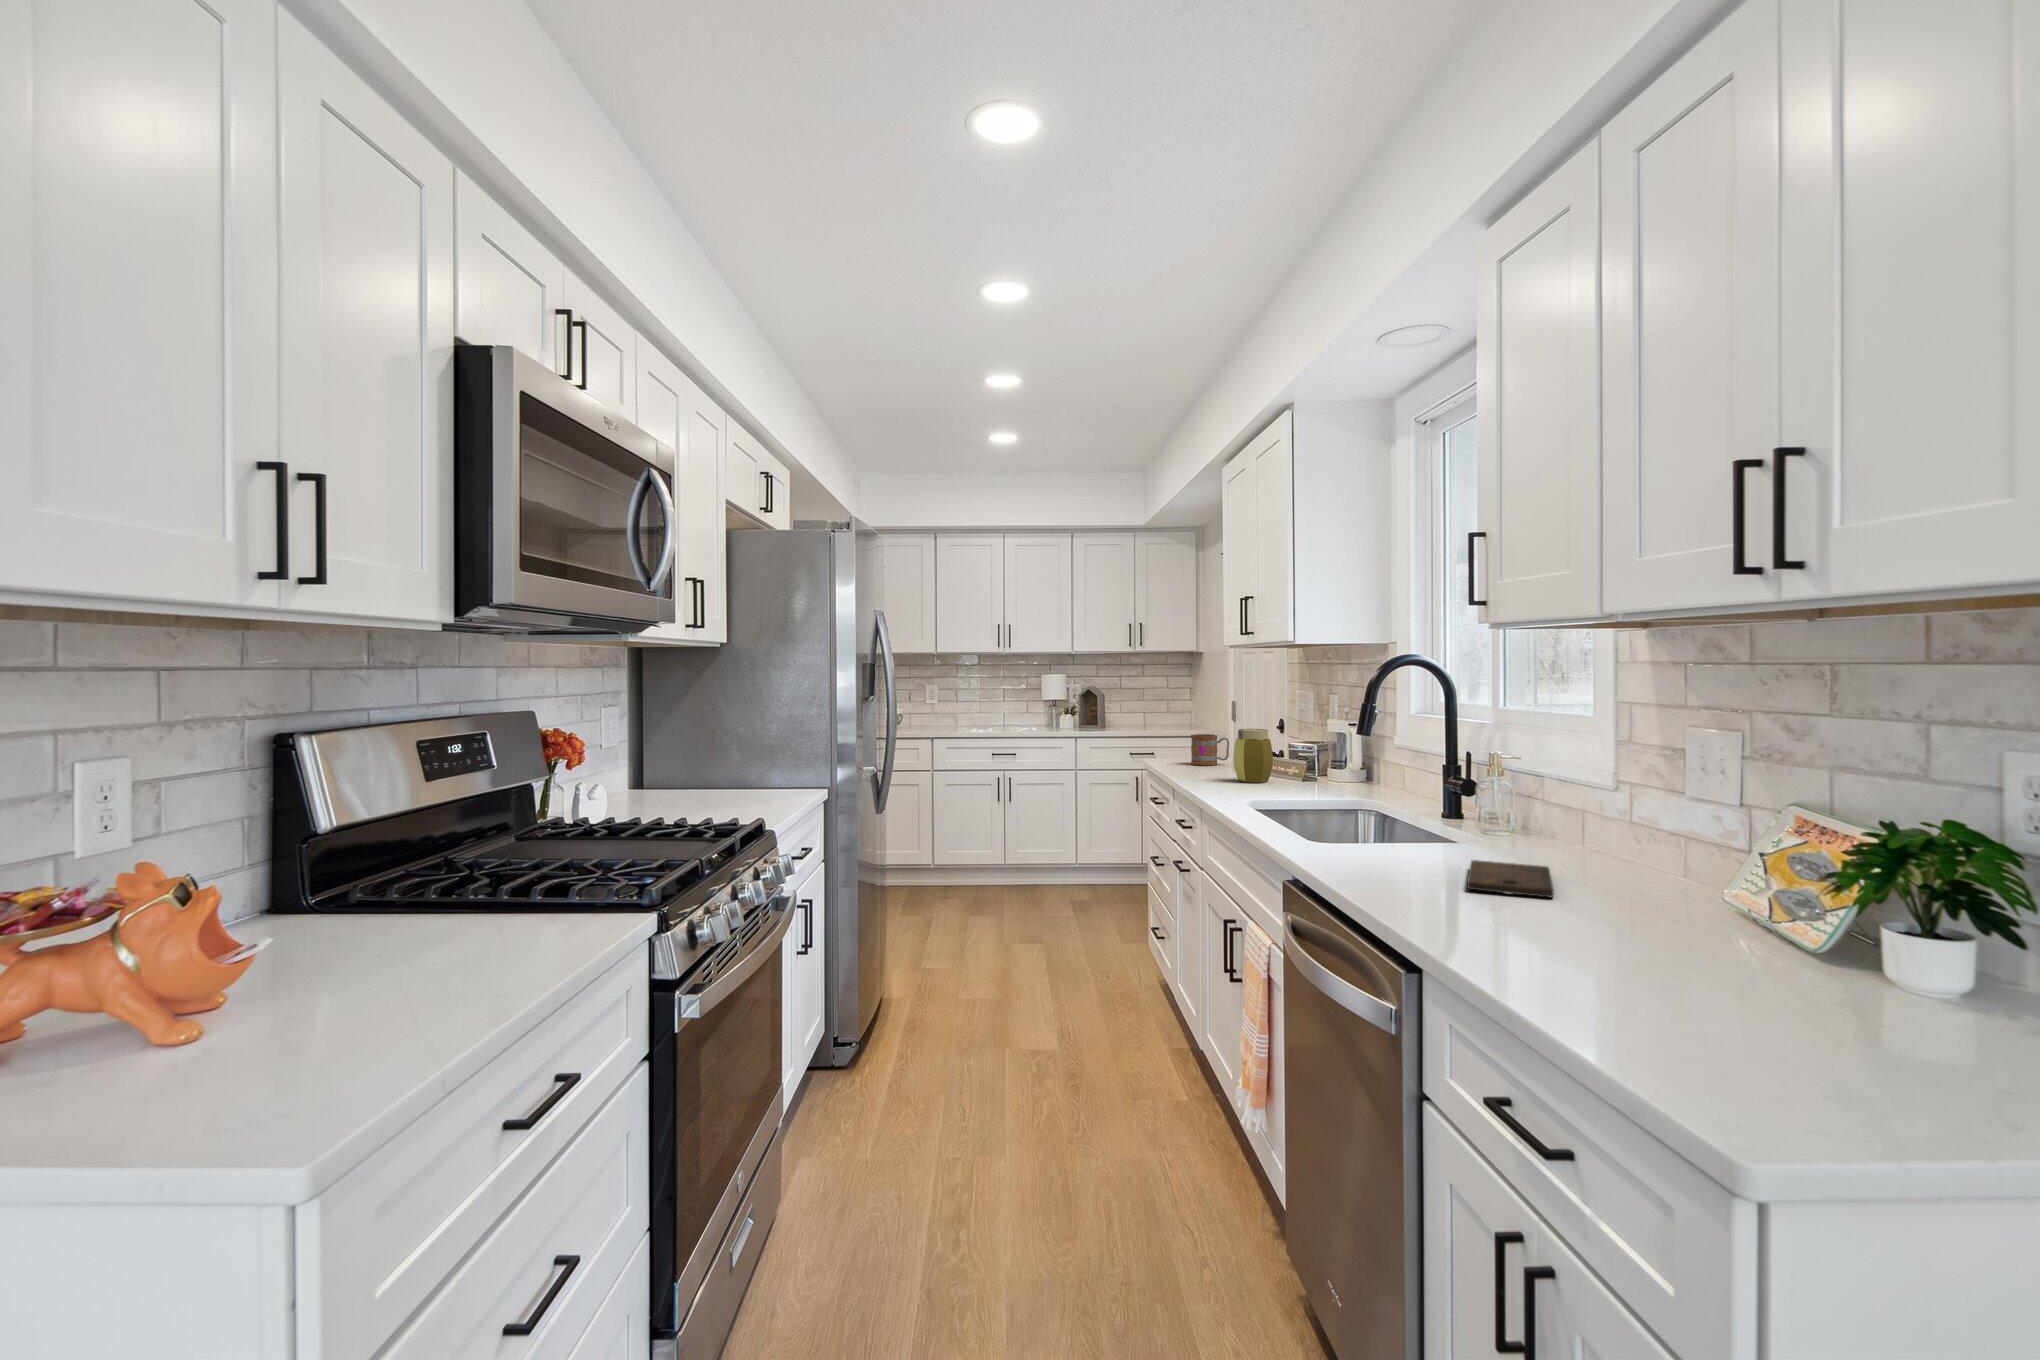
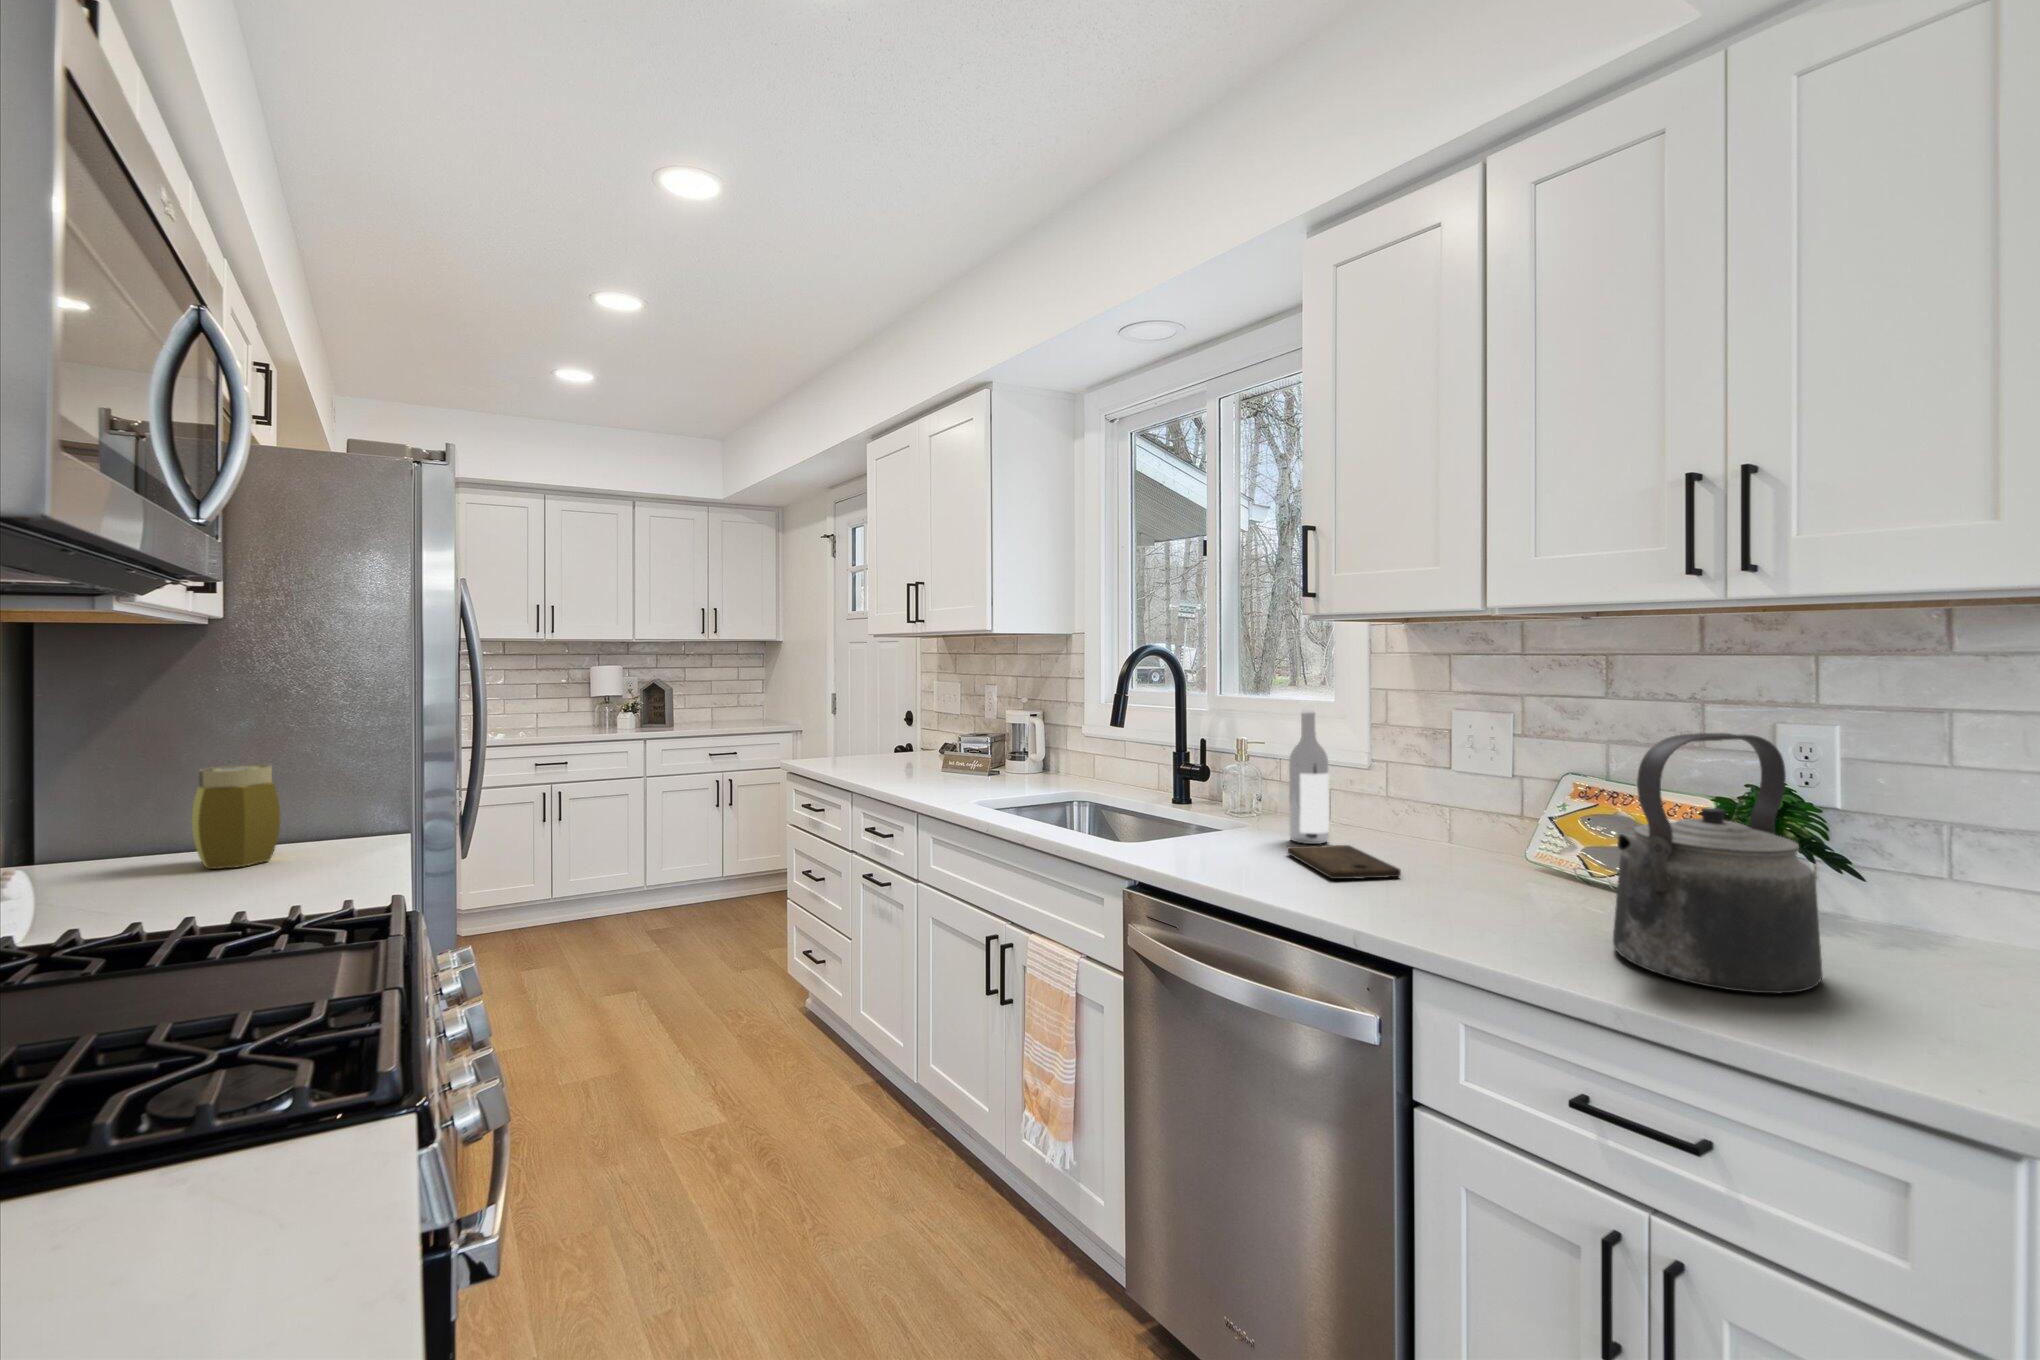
wine bottle: none [1502,714,1550,864] -> present [1289,702,1329,844]
jar: present [1234,729,1273,783] -> present [192,765,280,869]
mug: present [1191,734,1229,765] -> none [834,730,876,764]
kettle: none [1575,748,1863,1037] -> present [1613,733,1823,993]

